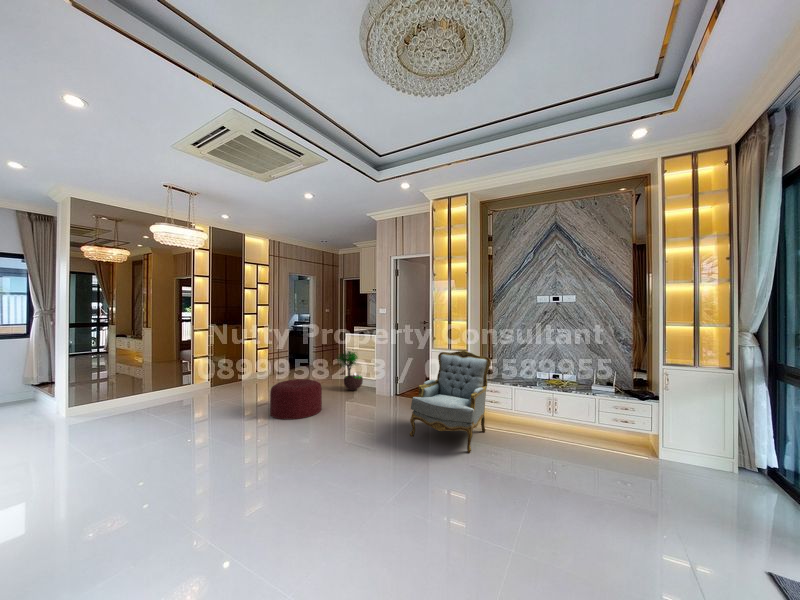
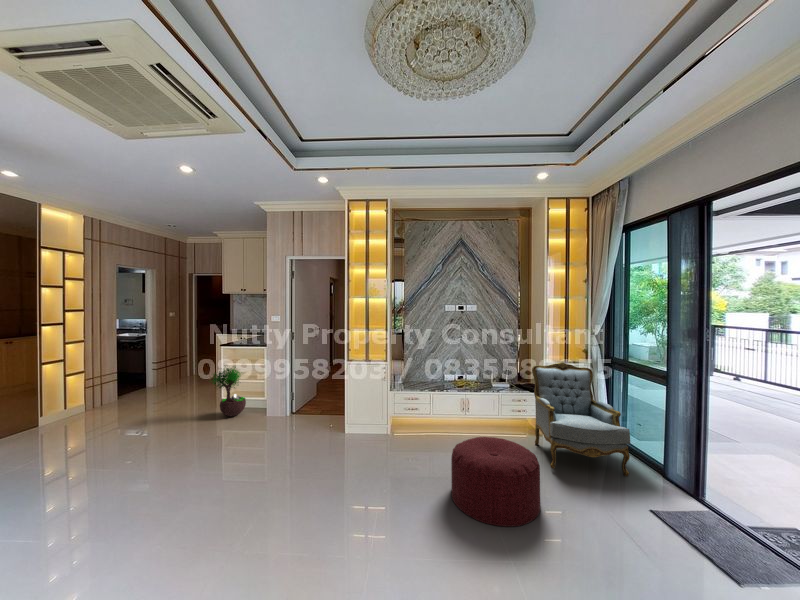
armchair: present [410,350,491,453] -> present [532,362,630,476]
ottoman: present [270,379,322,419] -> present [451,437,540,527]

